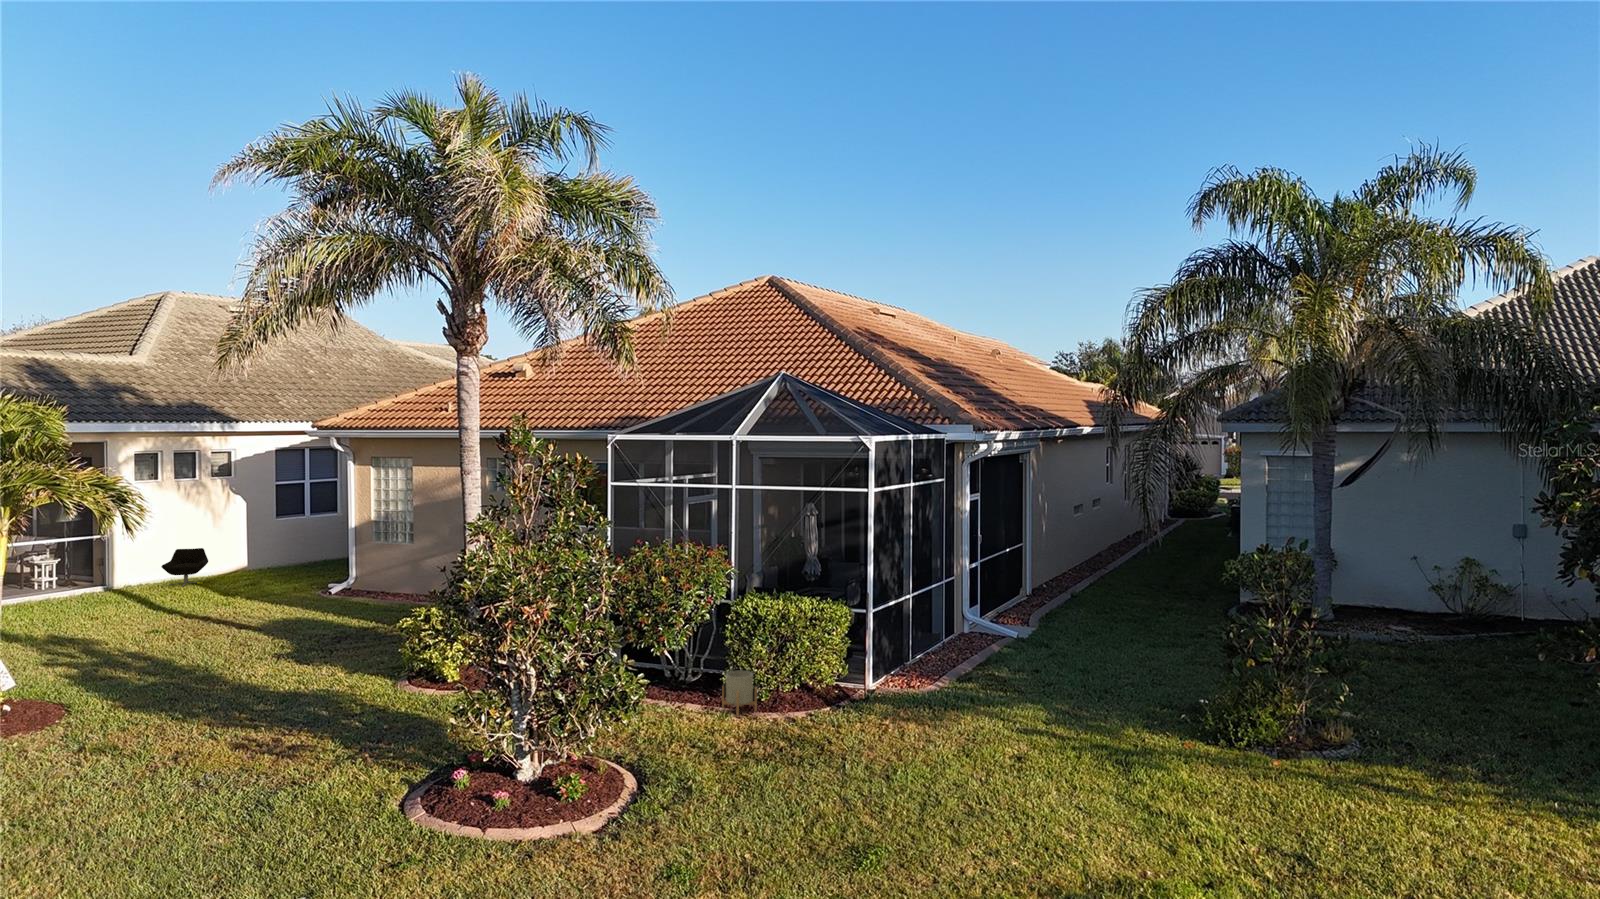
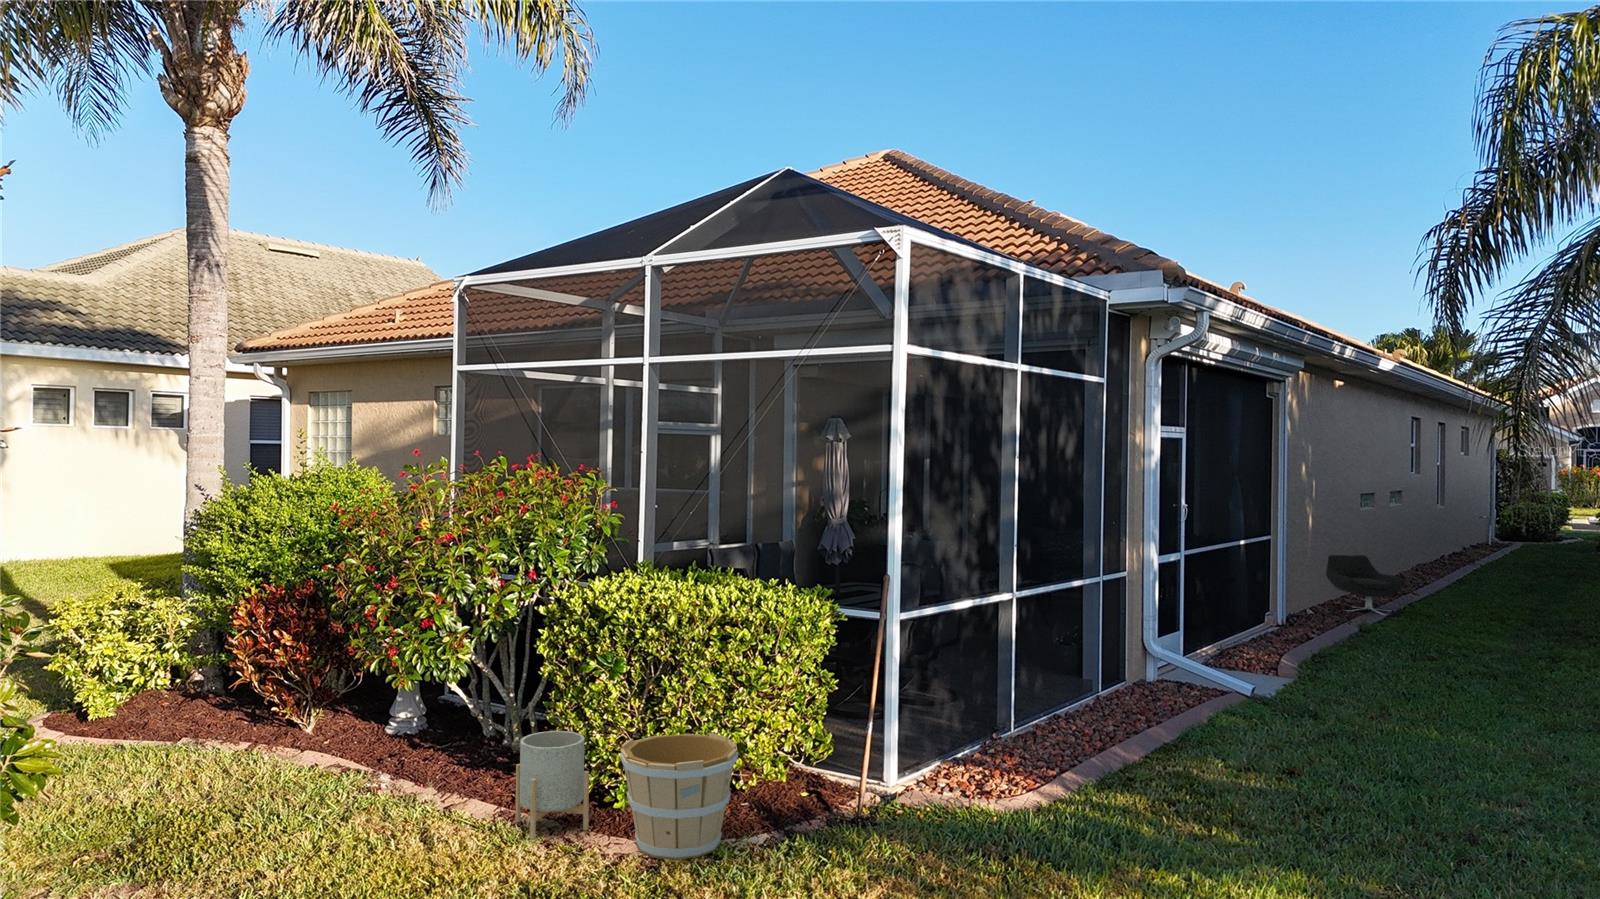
lounge chair: present [161,548,208,587] -> present [1326,555,1406,615]
wooden bucket: none [776,667,824,718] -> present [620,733,738,860]

